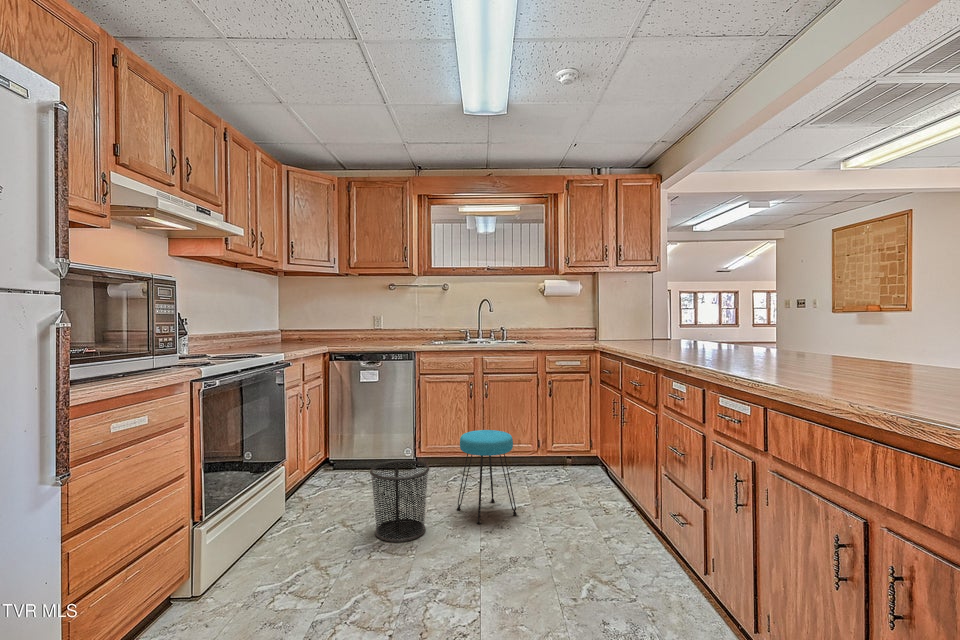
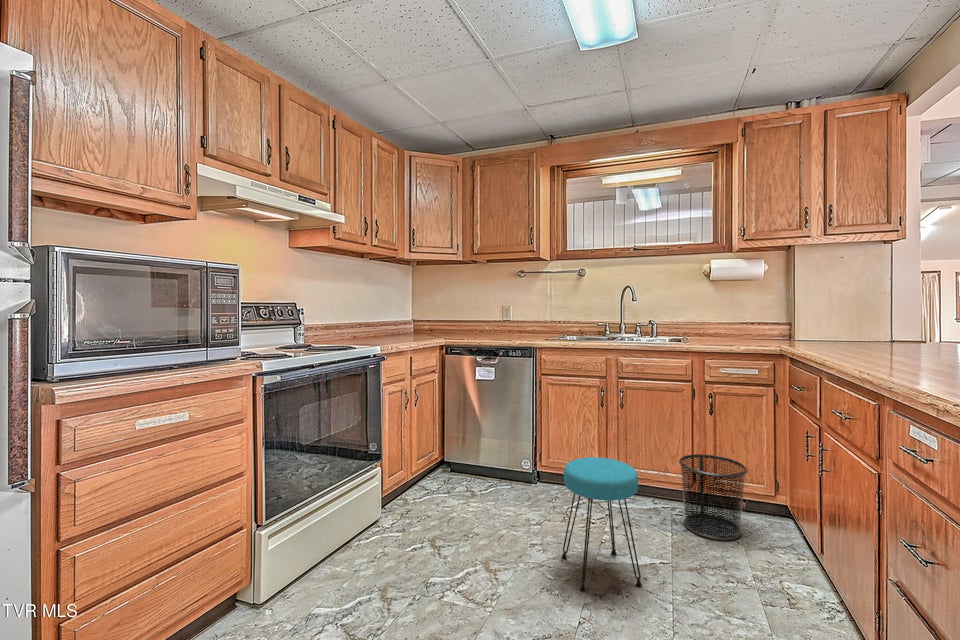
waste bin: present [370,460,429,542] -> present [679,454,747,541]

